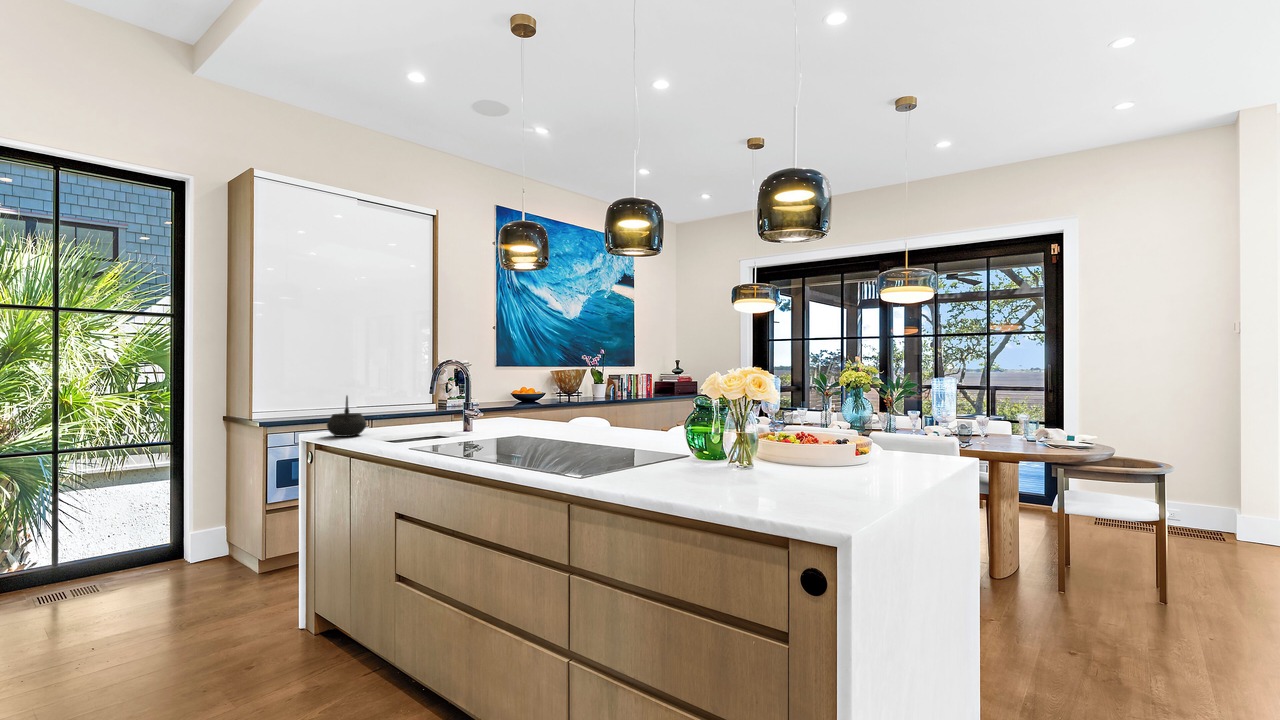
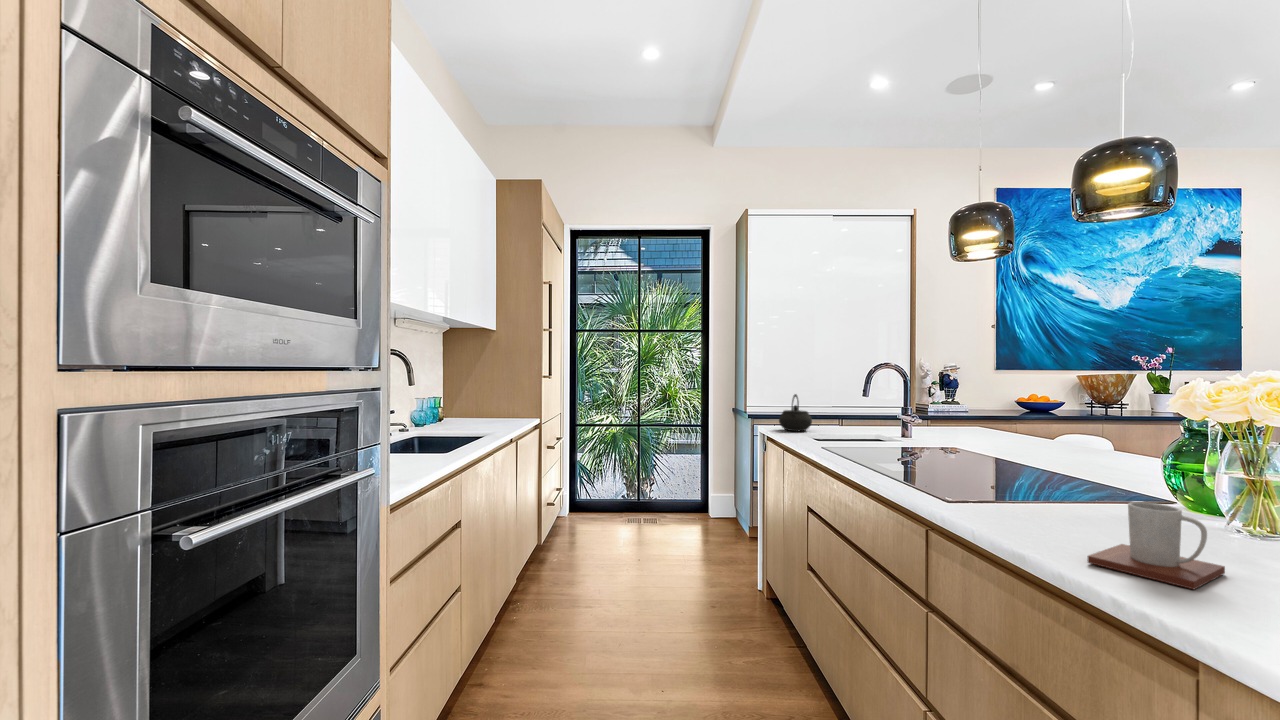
mug: none [708,454,764,503] -> present [1087,502,1225,590]

